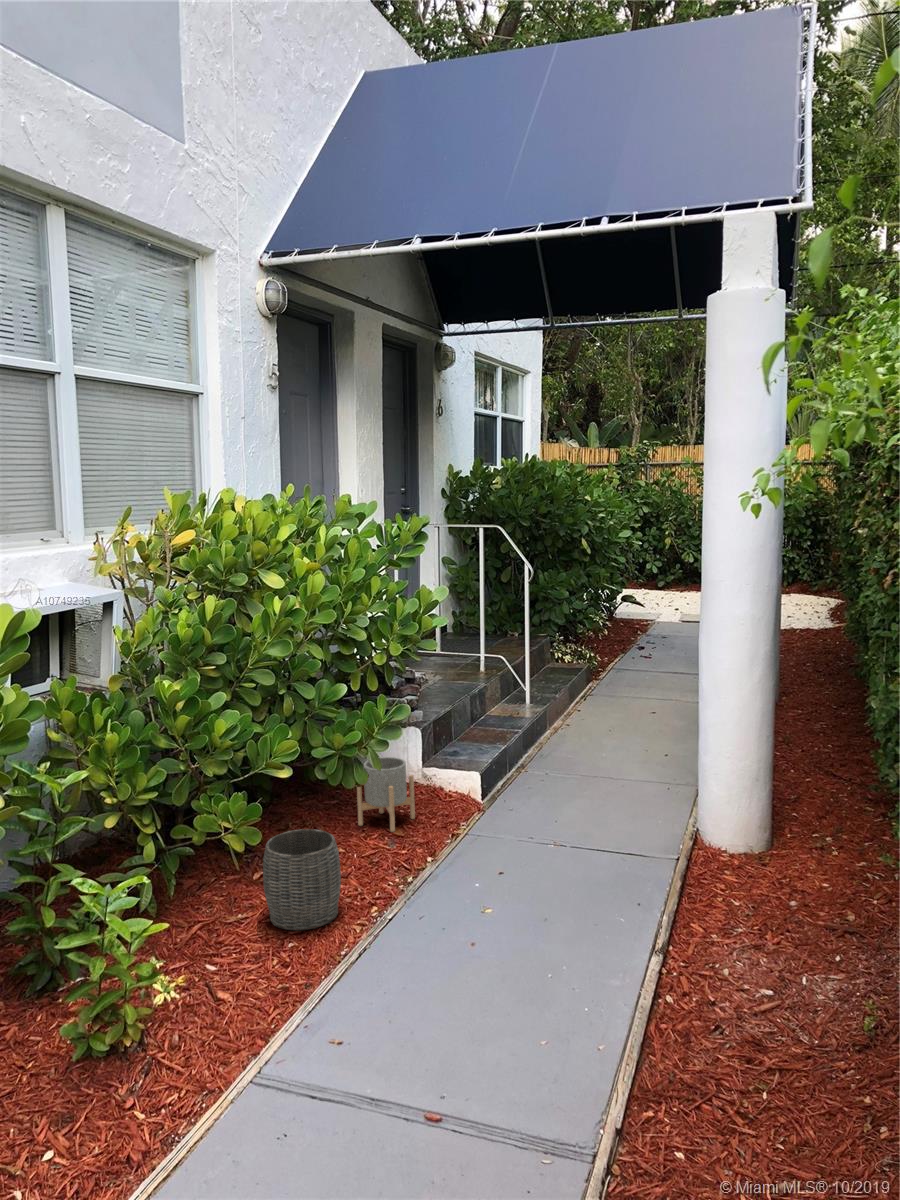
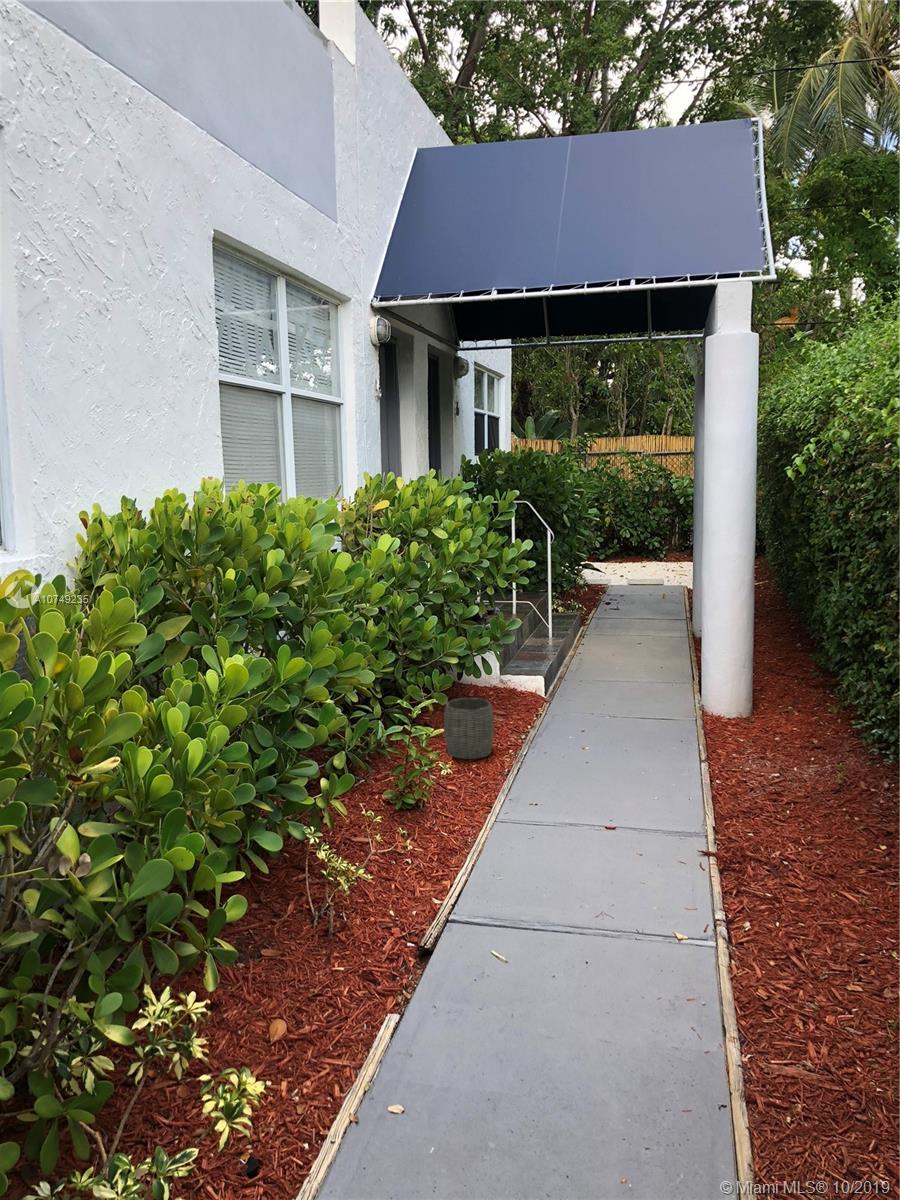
planter: present [357,757,415,832] -> none [471,661,508,711]

